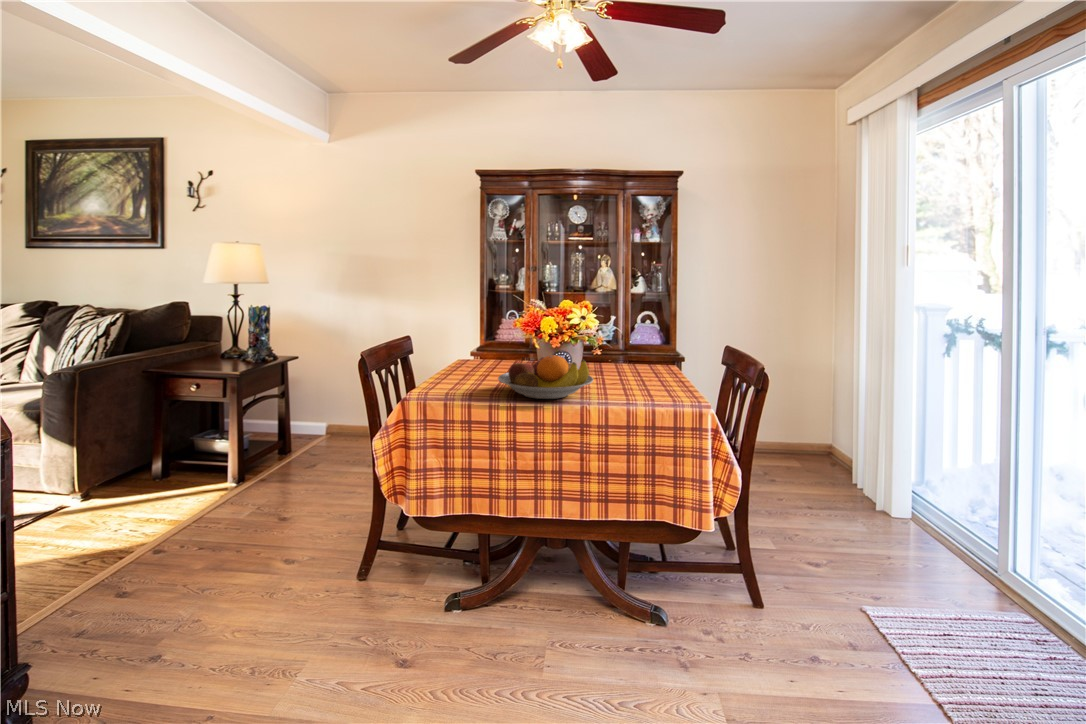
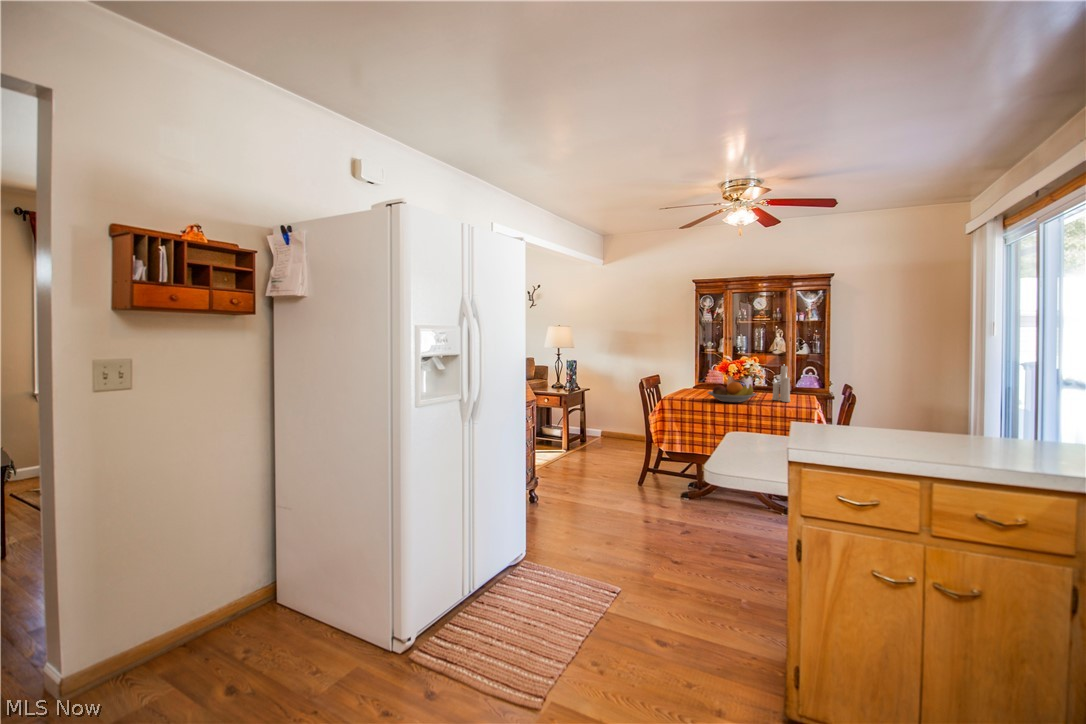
candle: none [614,306,649,389] -> present [772,366,790,402]

